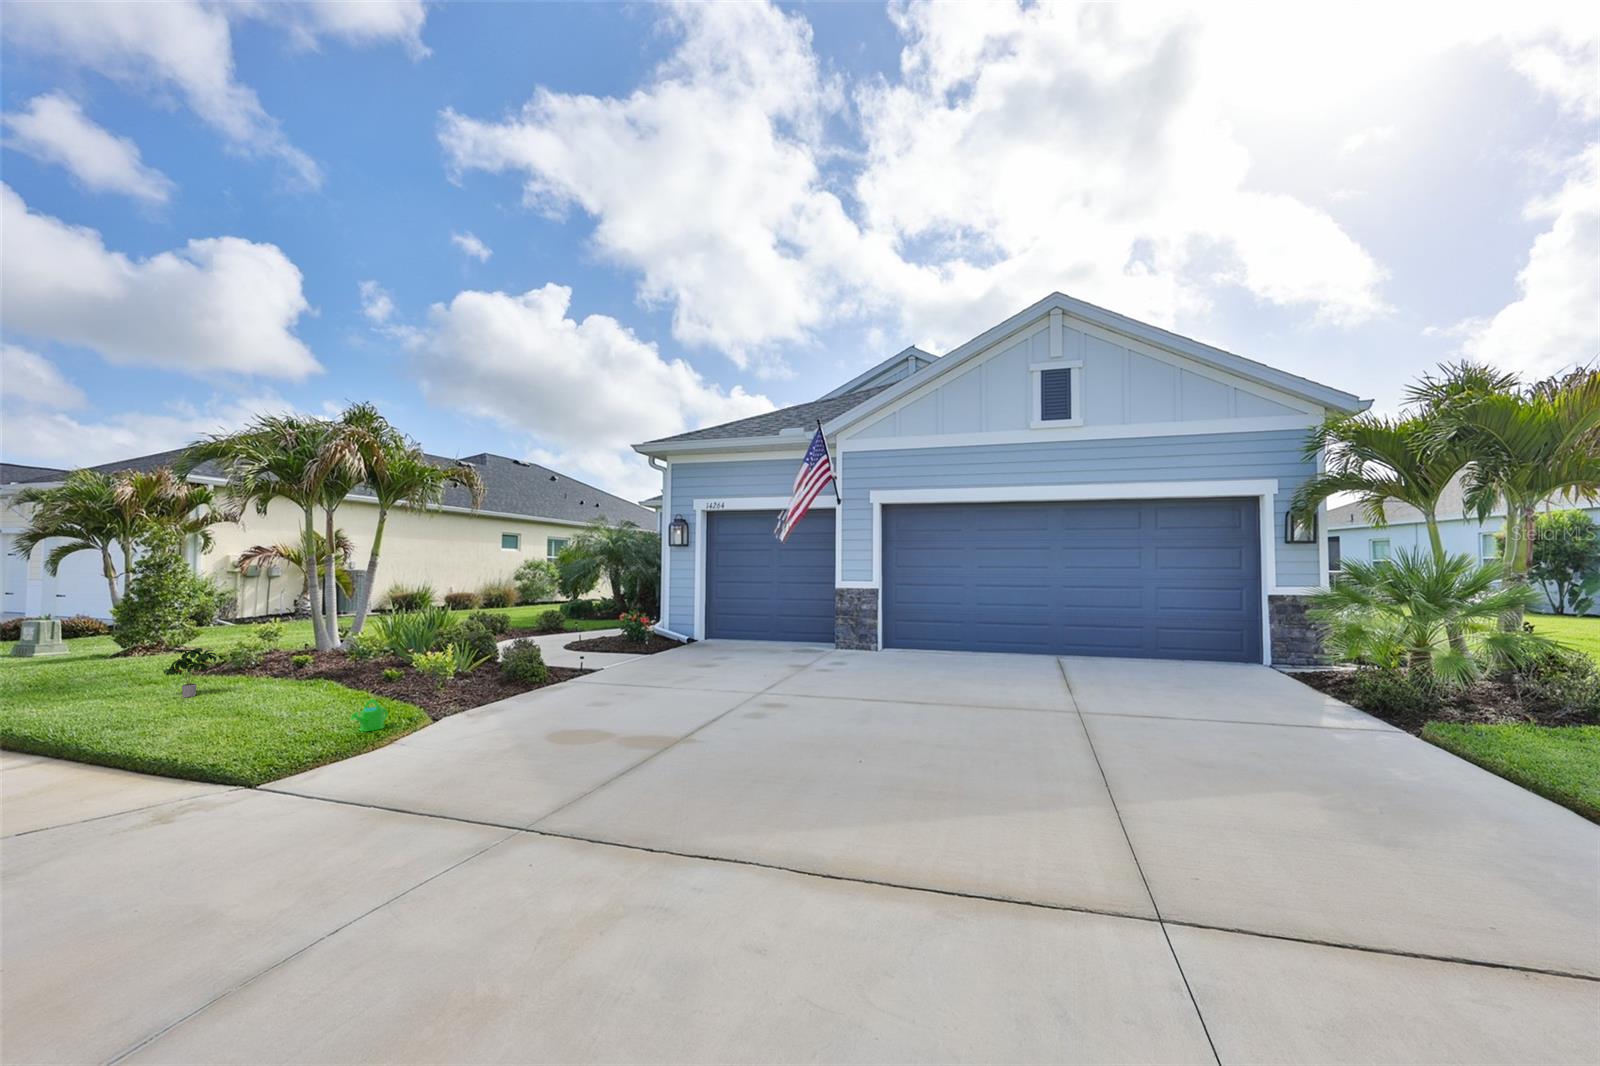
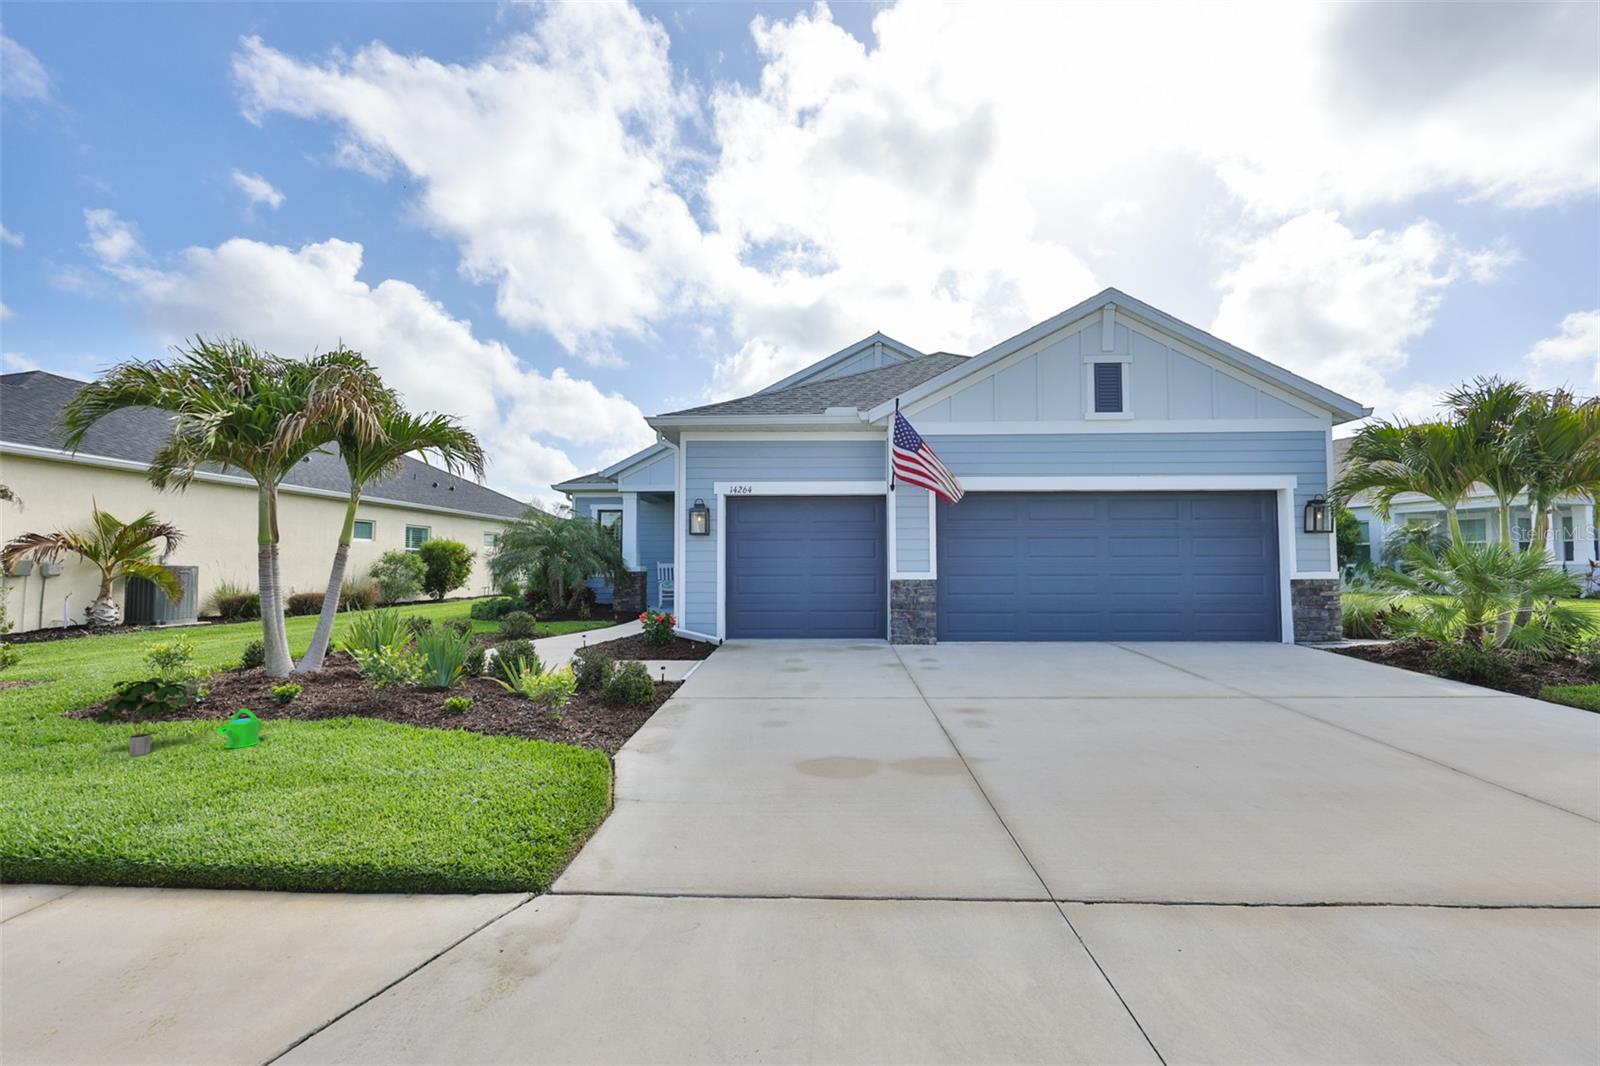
watering can: present [351,699,388,731] -> present [218,709,262,748]

